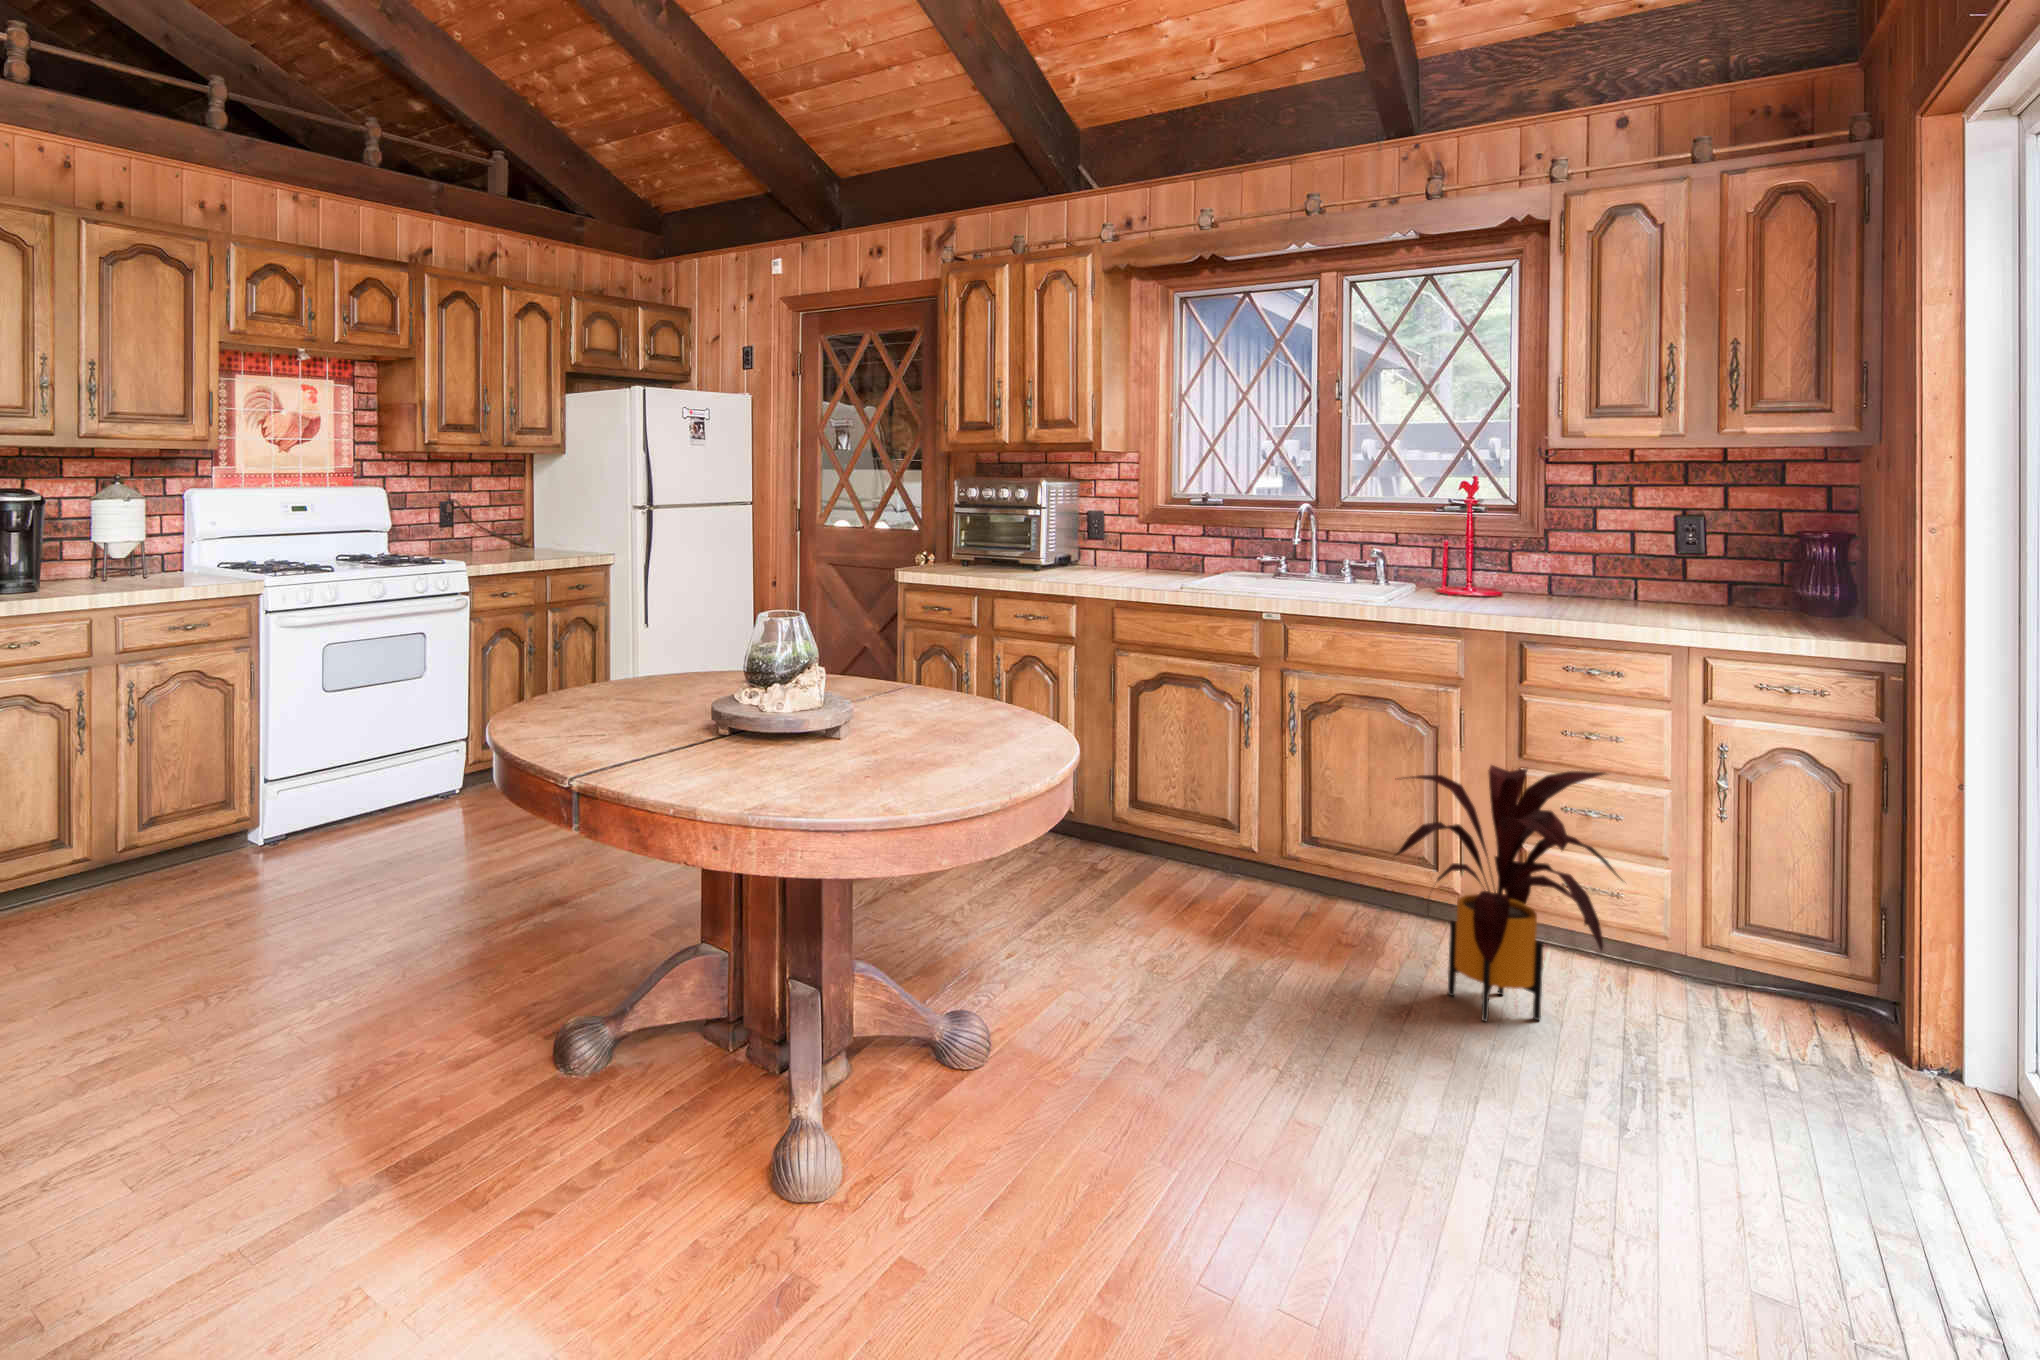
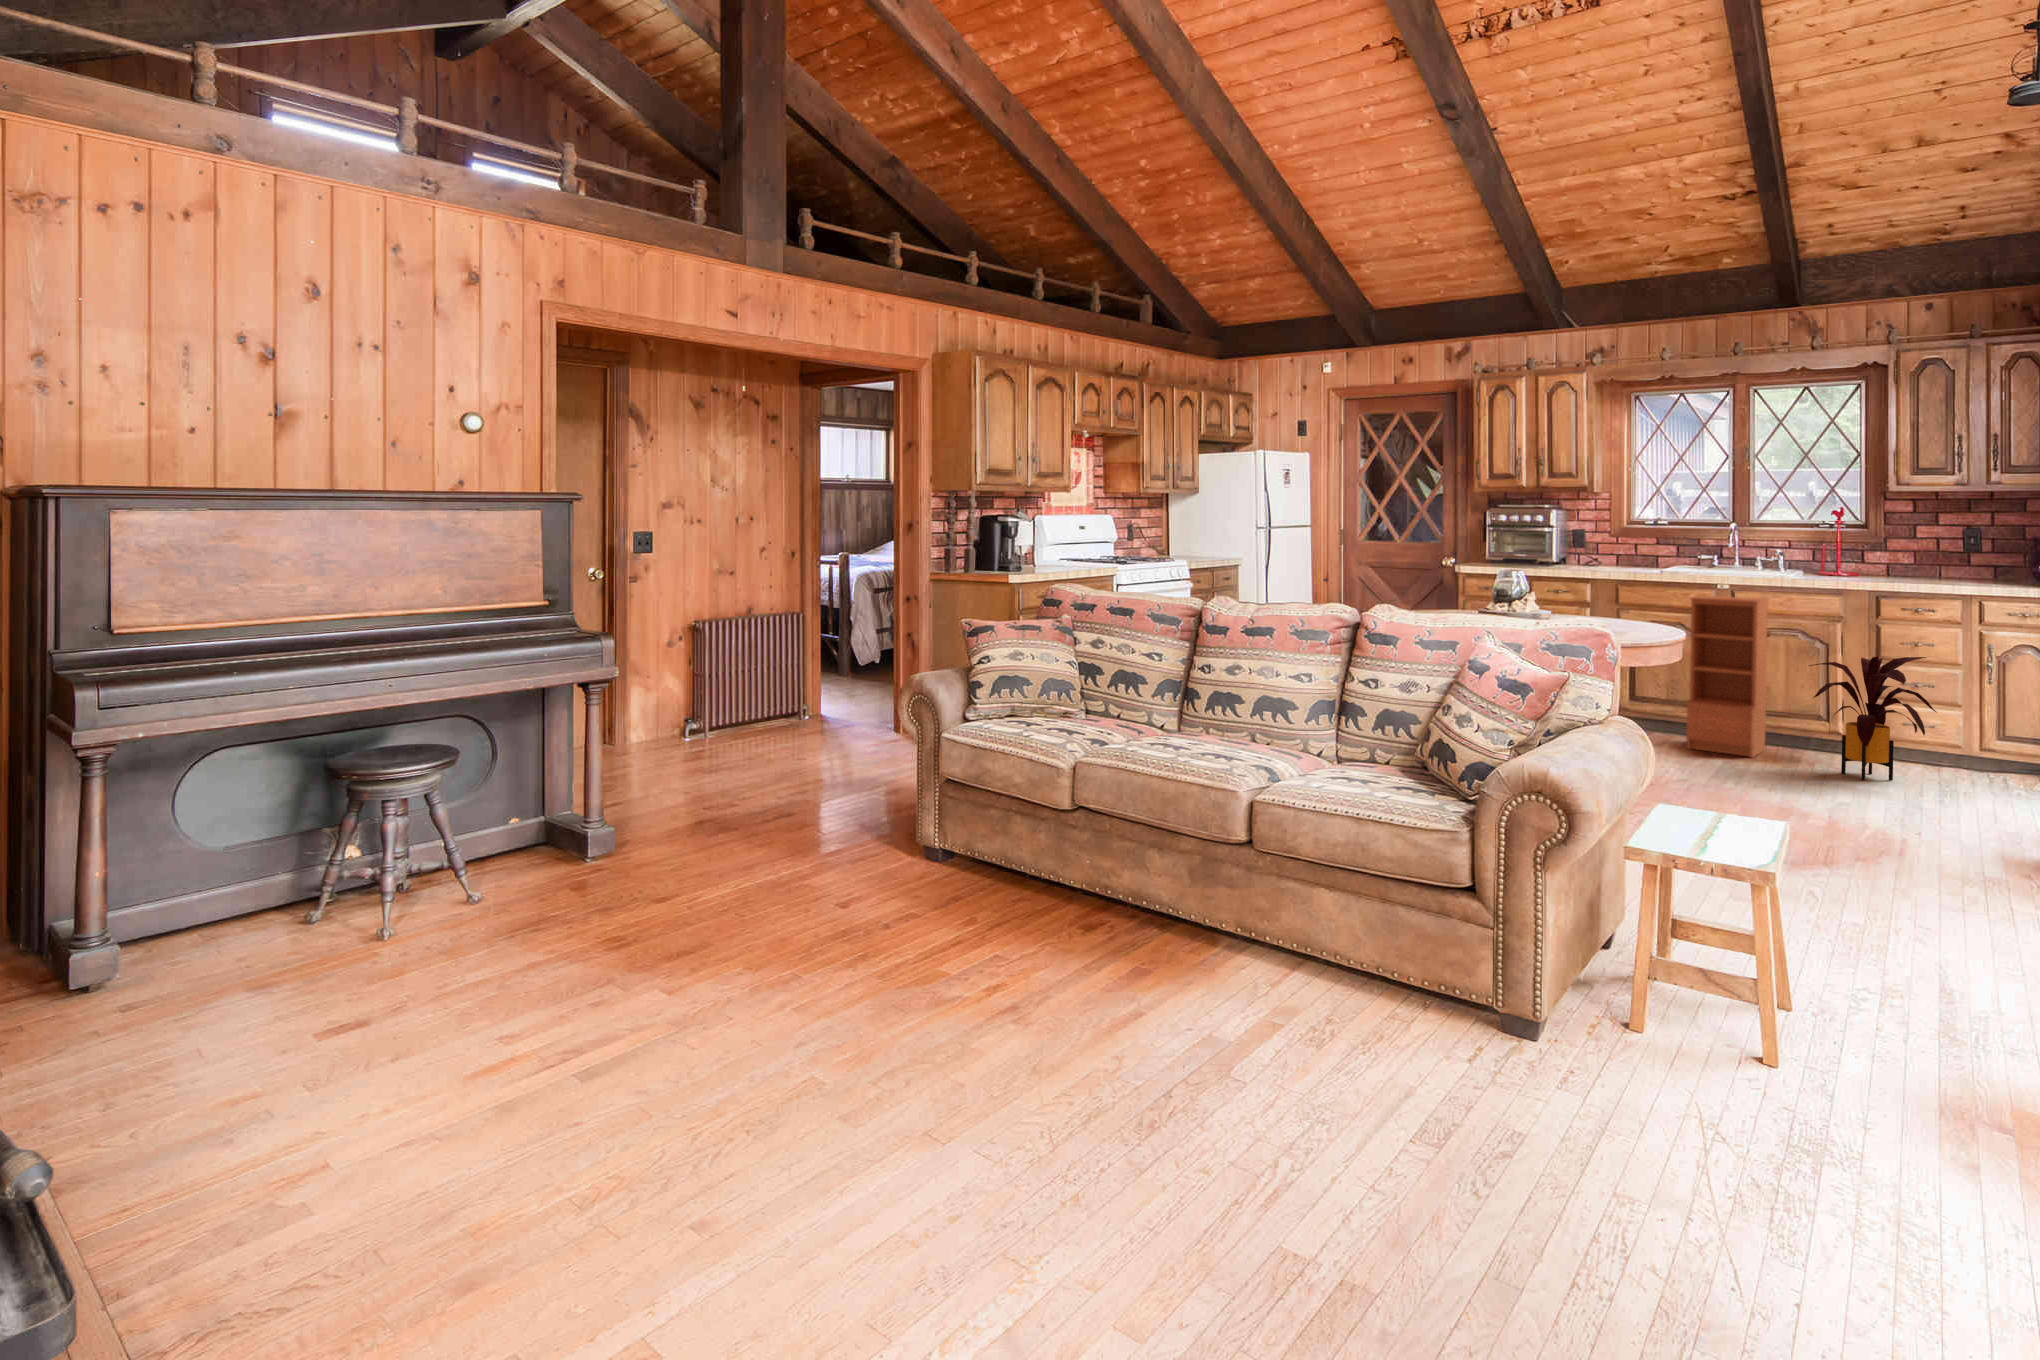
bookcase: none [1195,633,1339,941] -> present [1686,596,1768,757]

